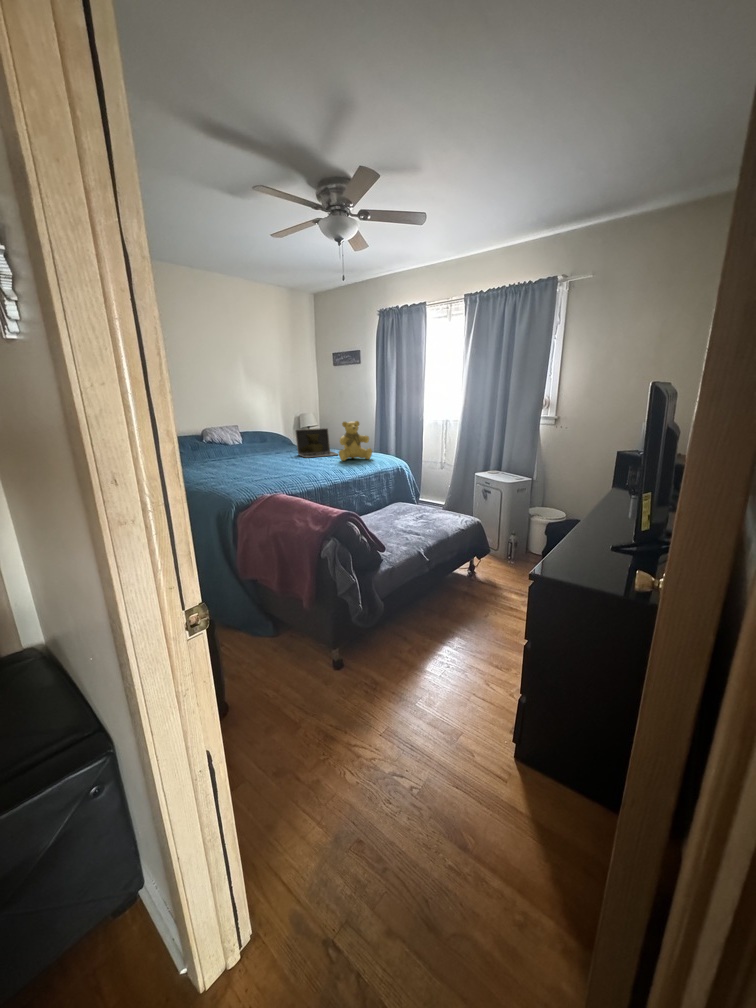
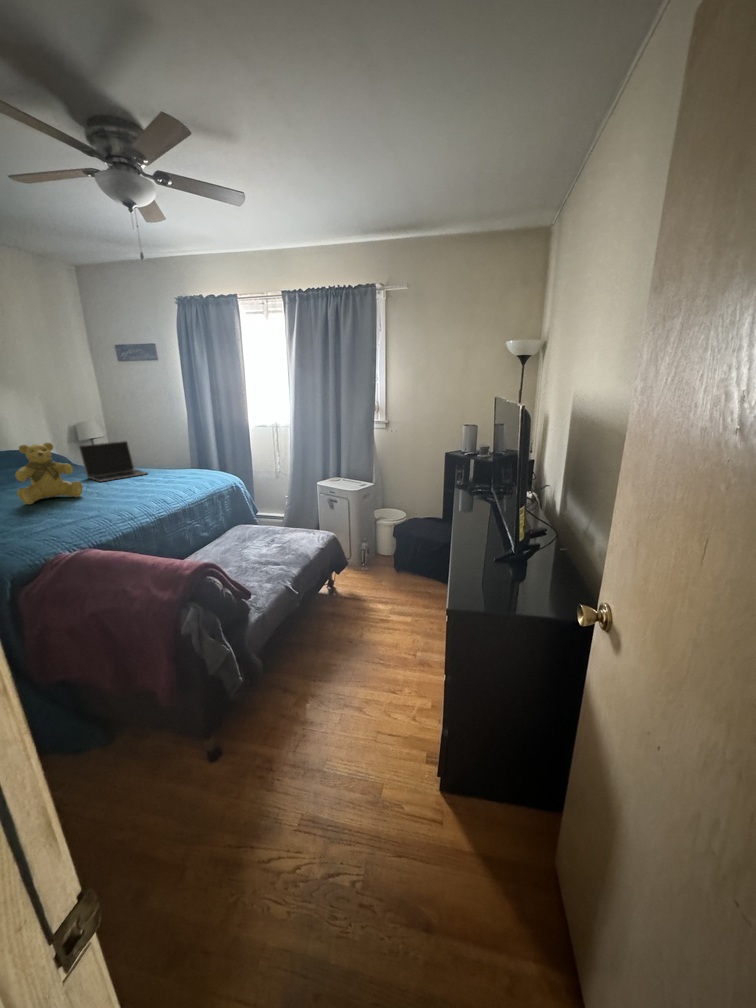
teddy bear: present [339,421,372,461] -> present [15,443,83,504]

